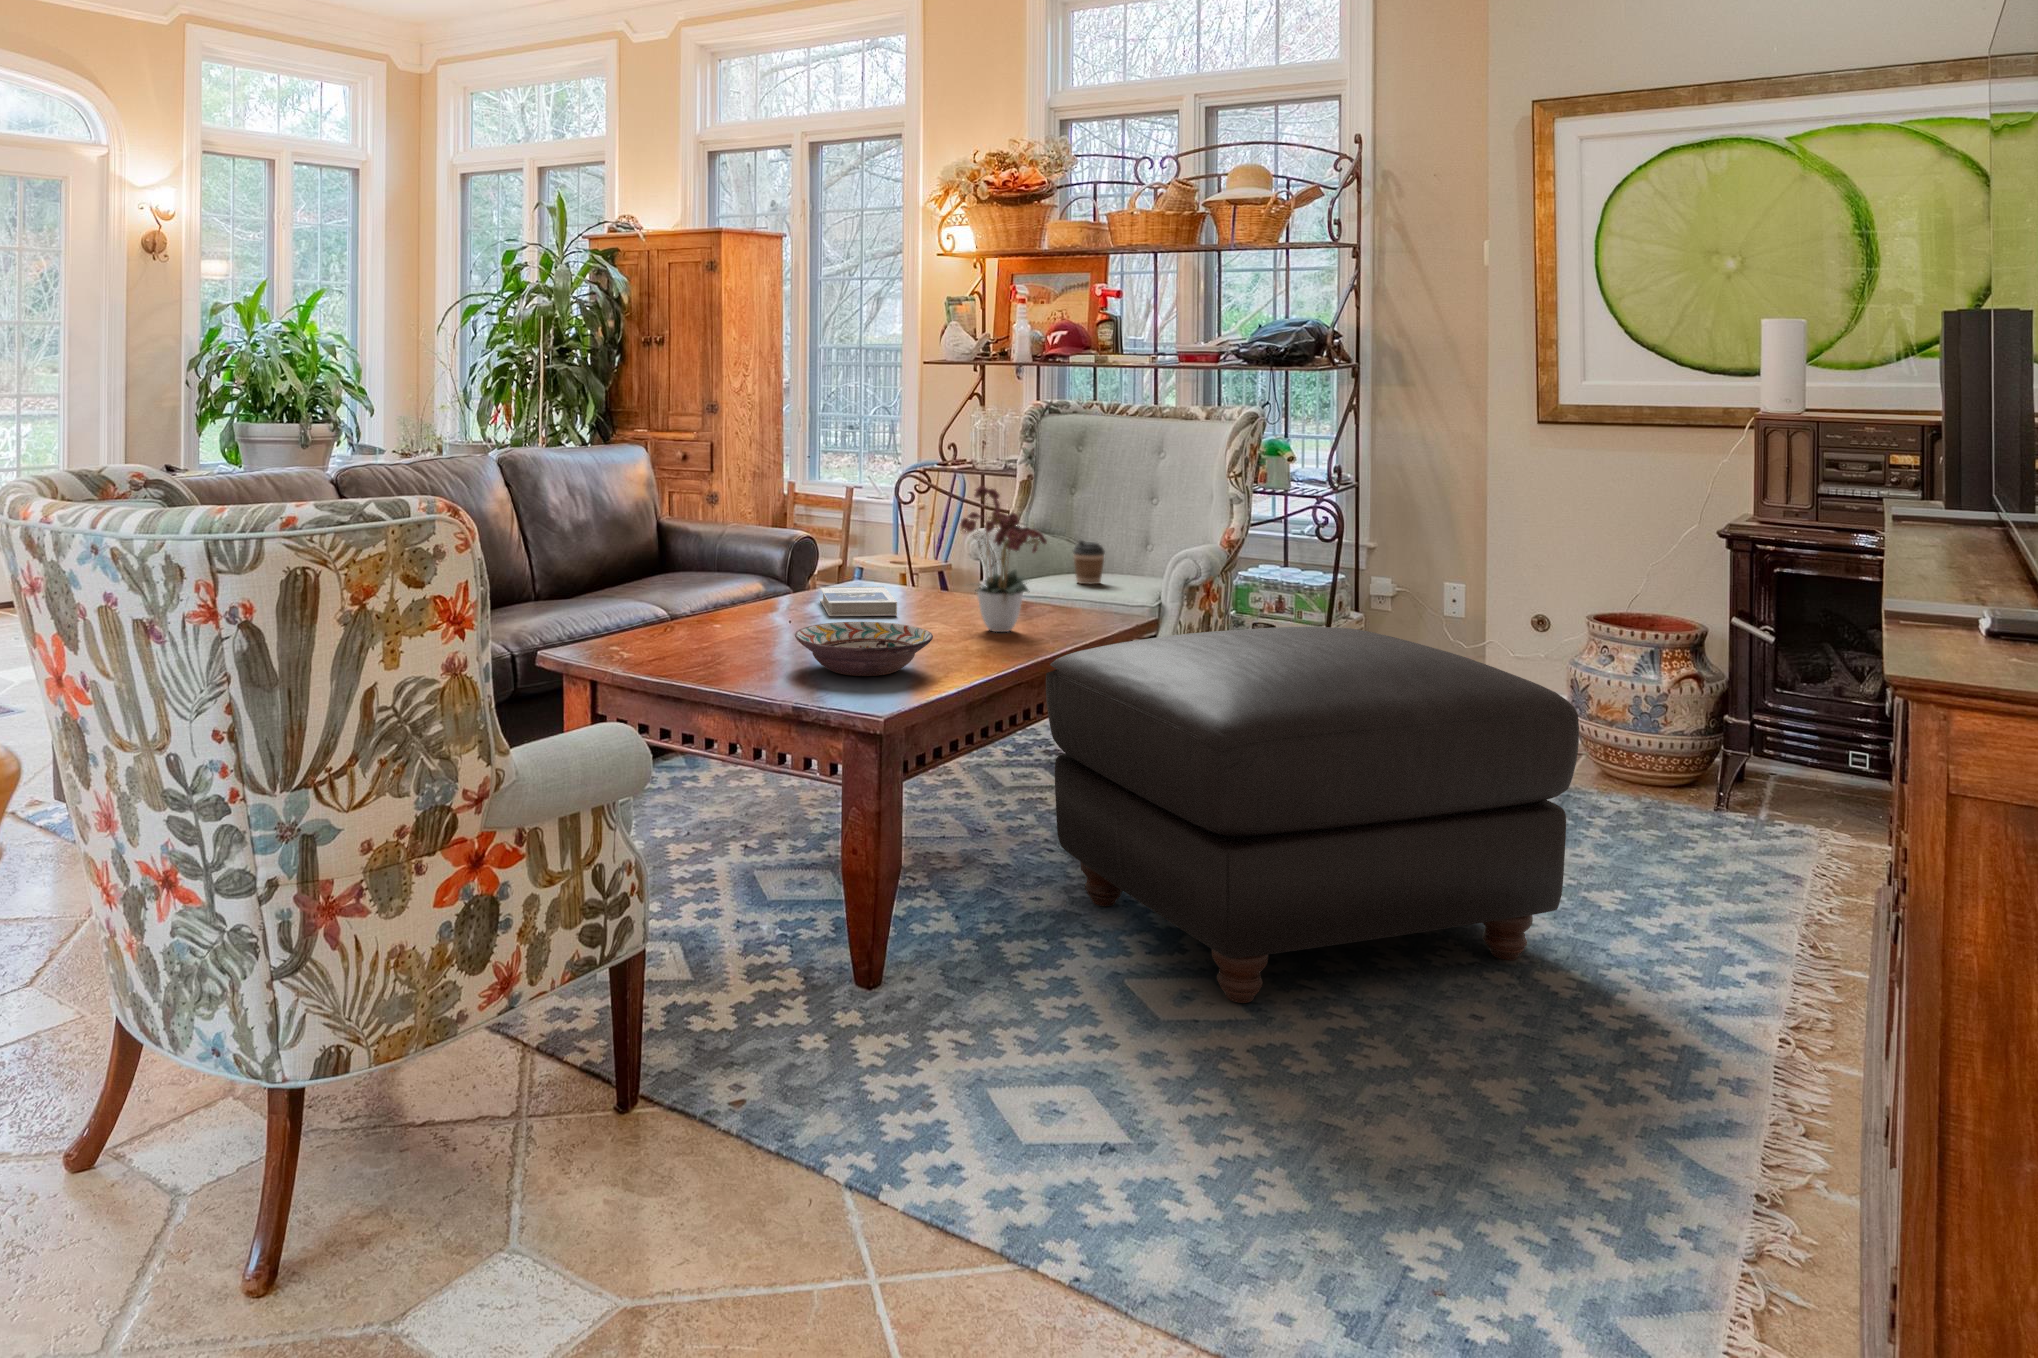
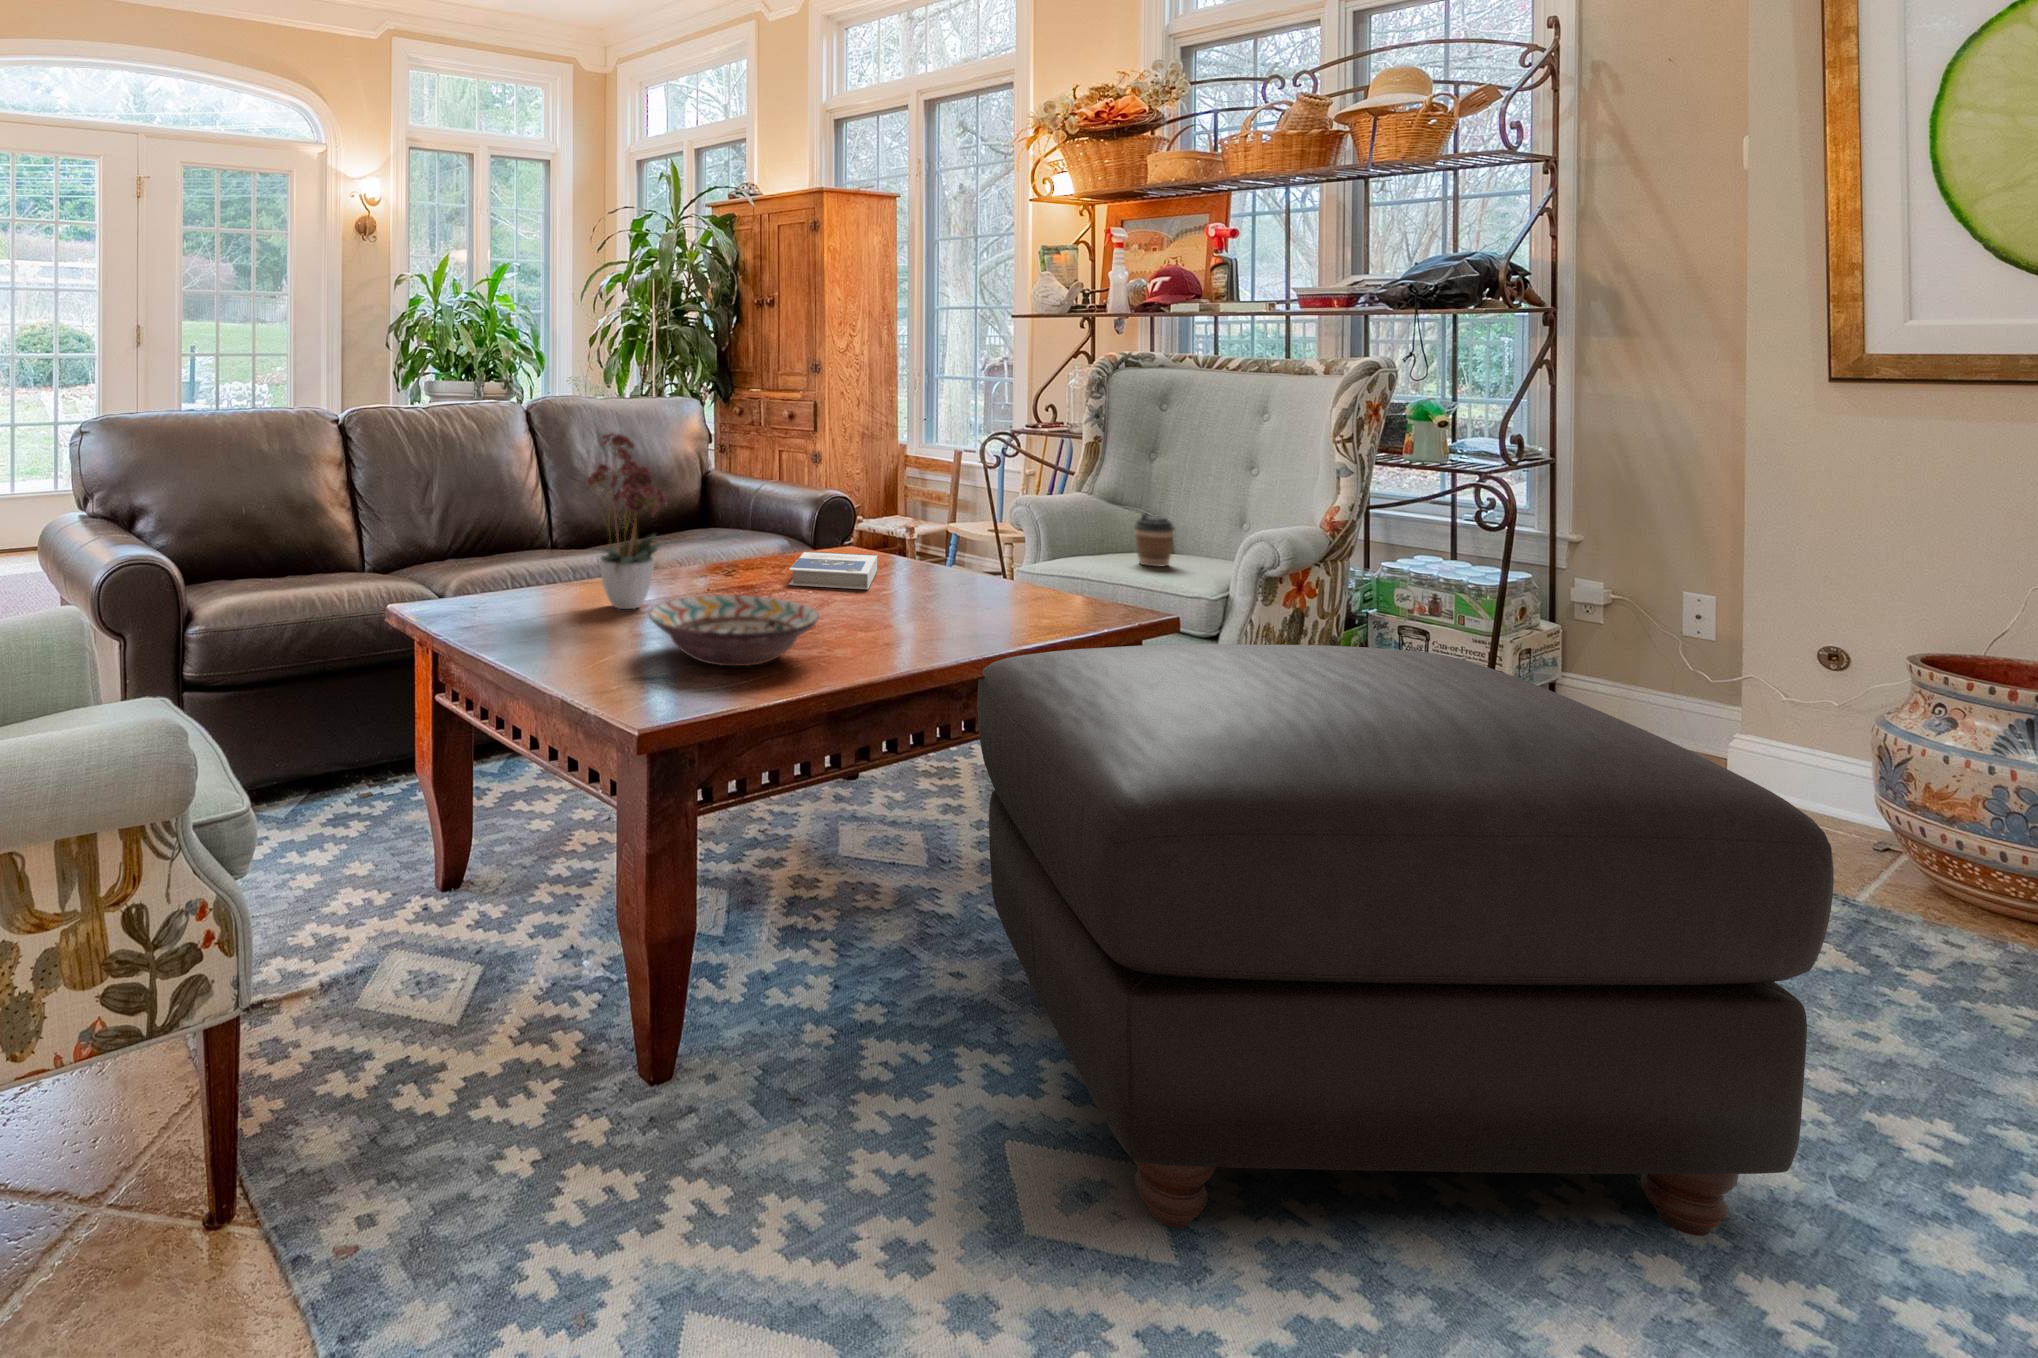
flower arrangement: present [960,486,1047,632] -> present [587,433,666,609]

